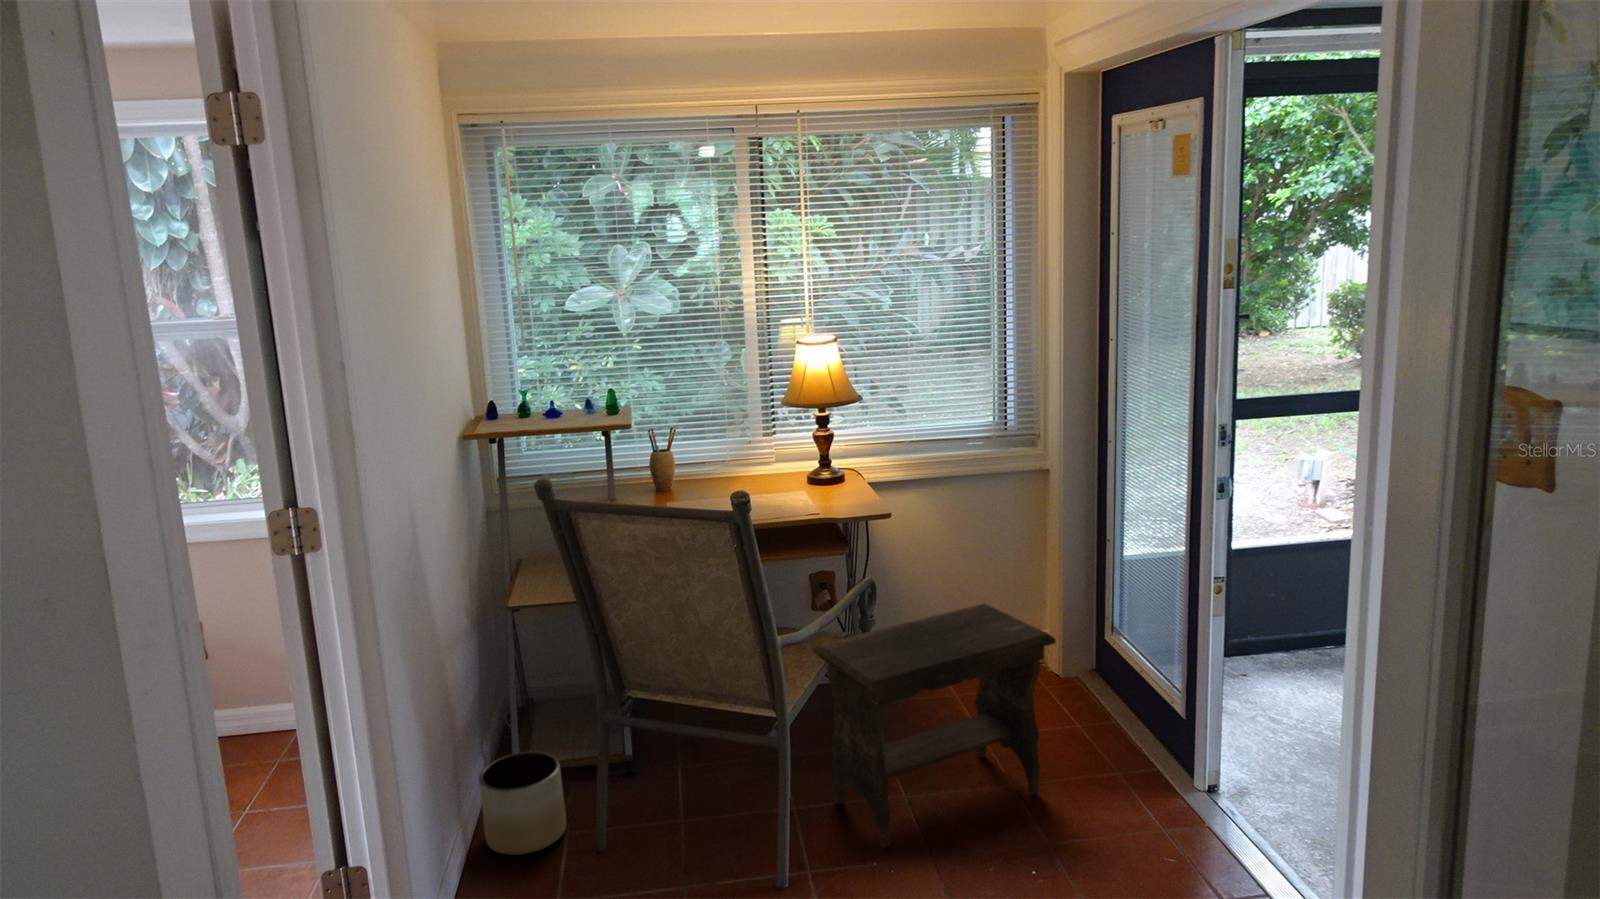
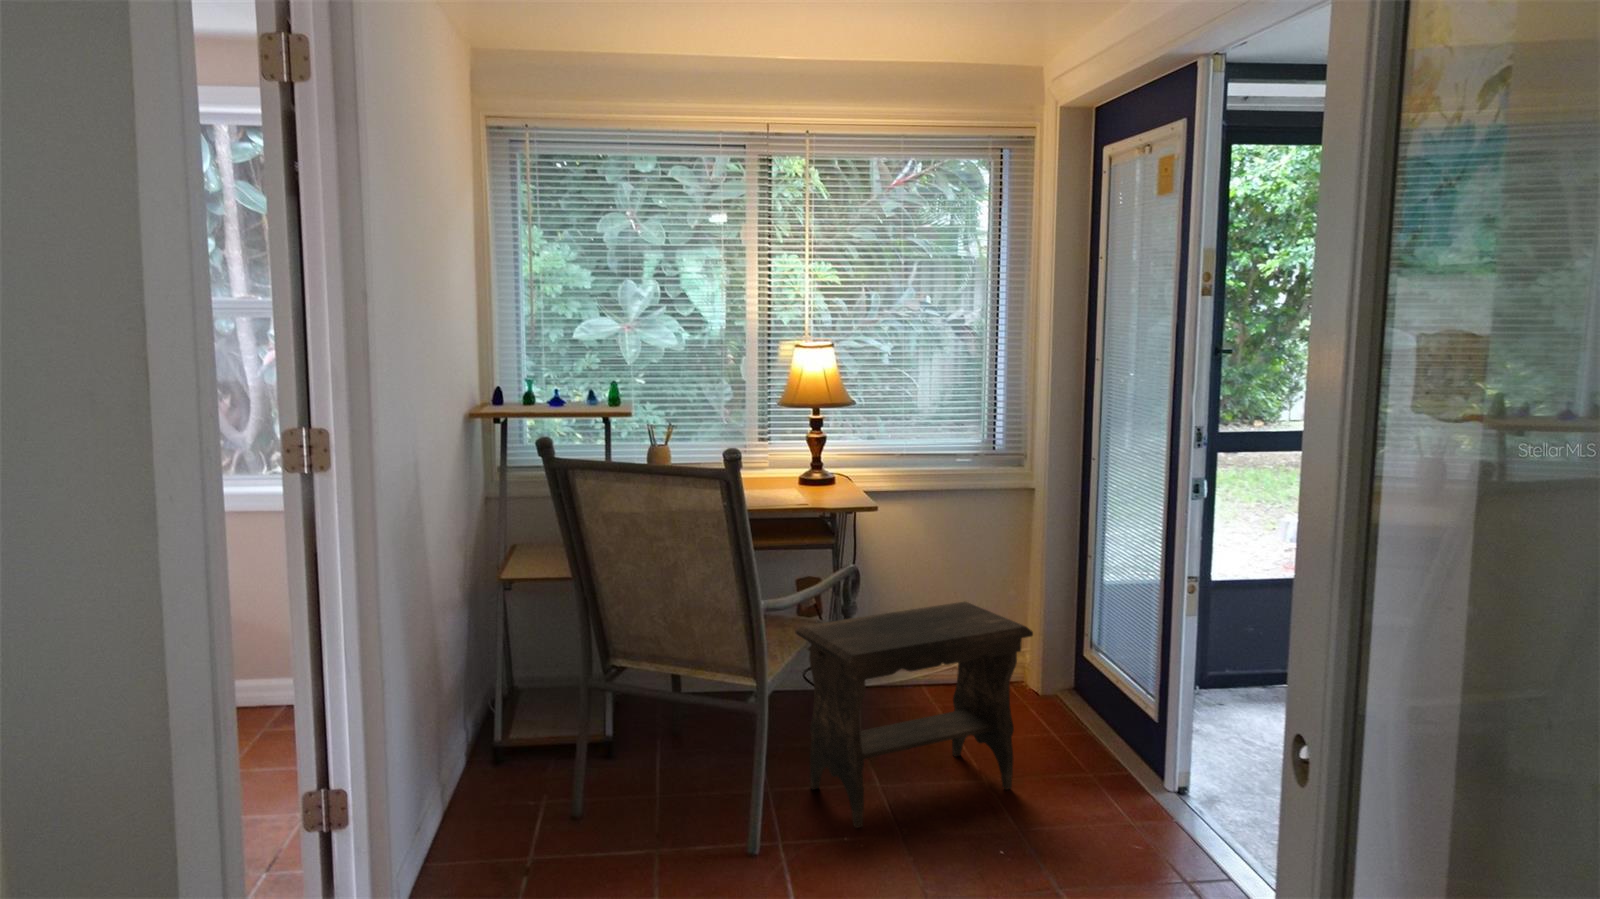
planter: present [479,751,566,855] -> none [461,720,544,818]

